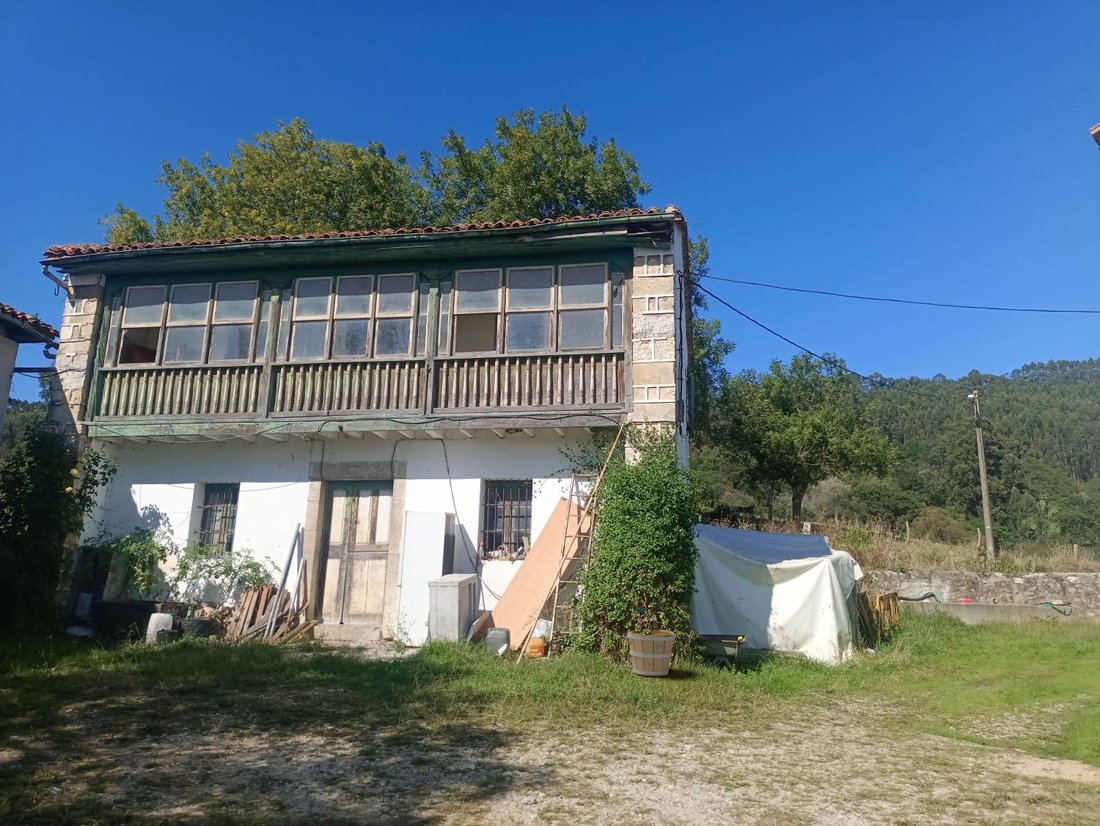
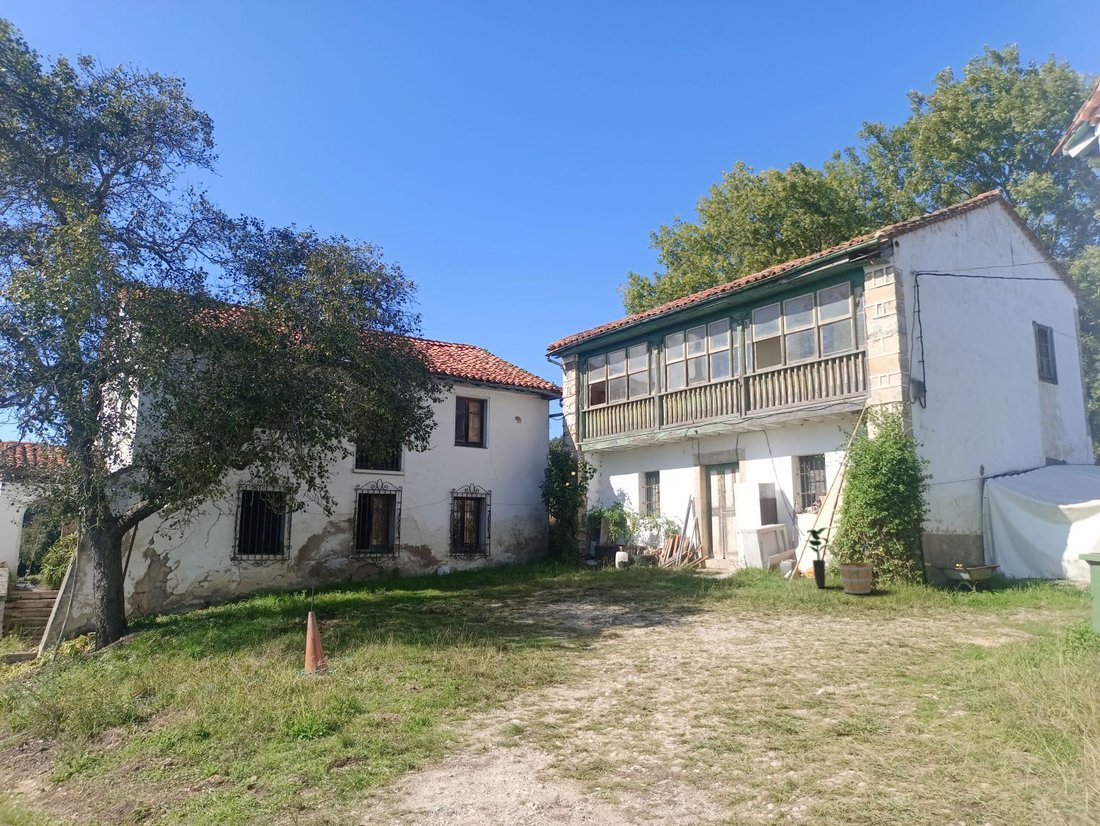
potted plant: none [567,579,607,668] -> present [807,528,829,588]

